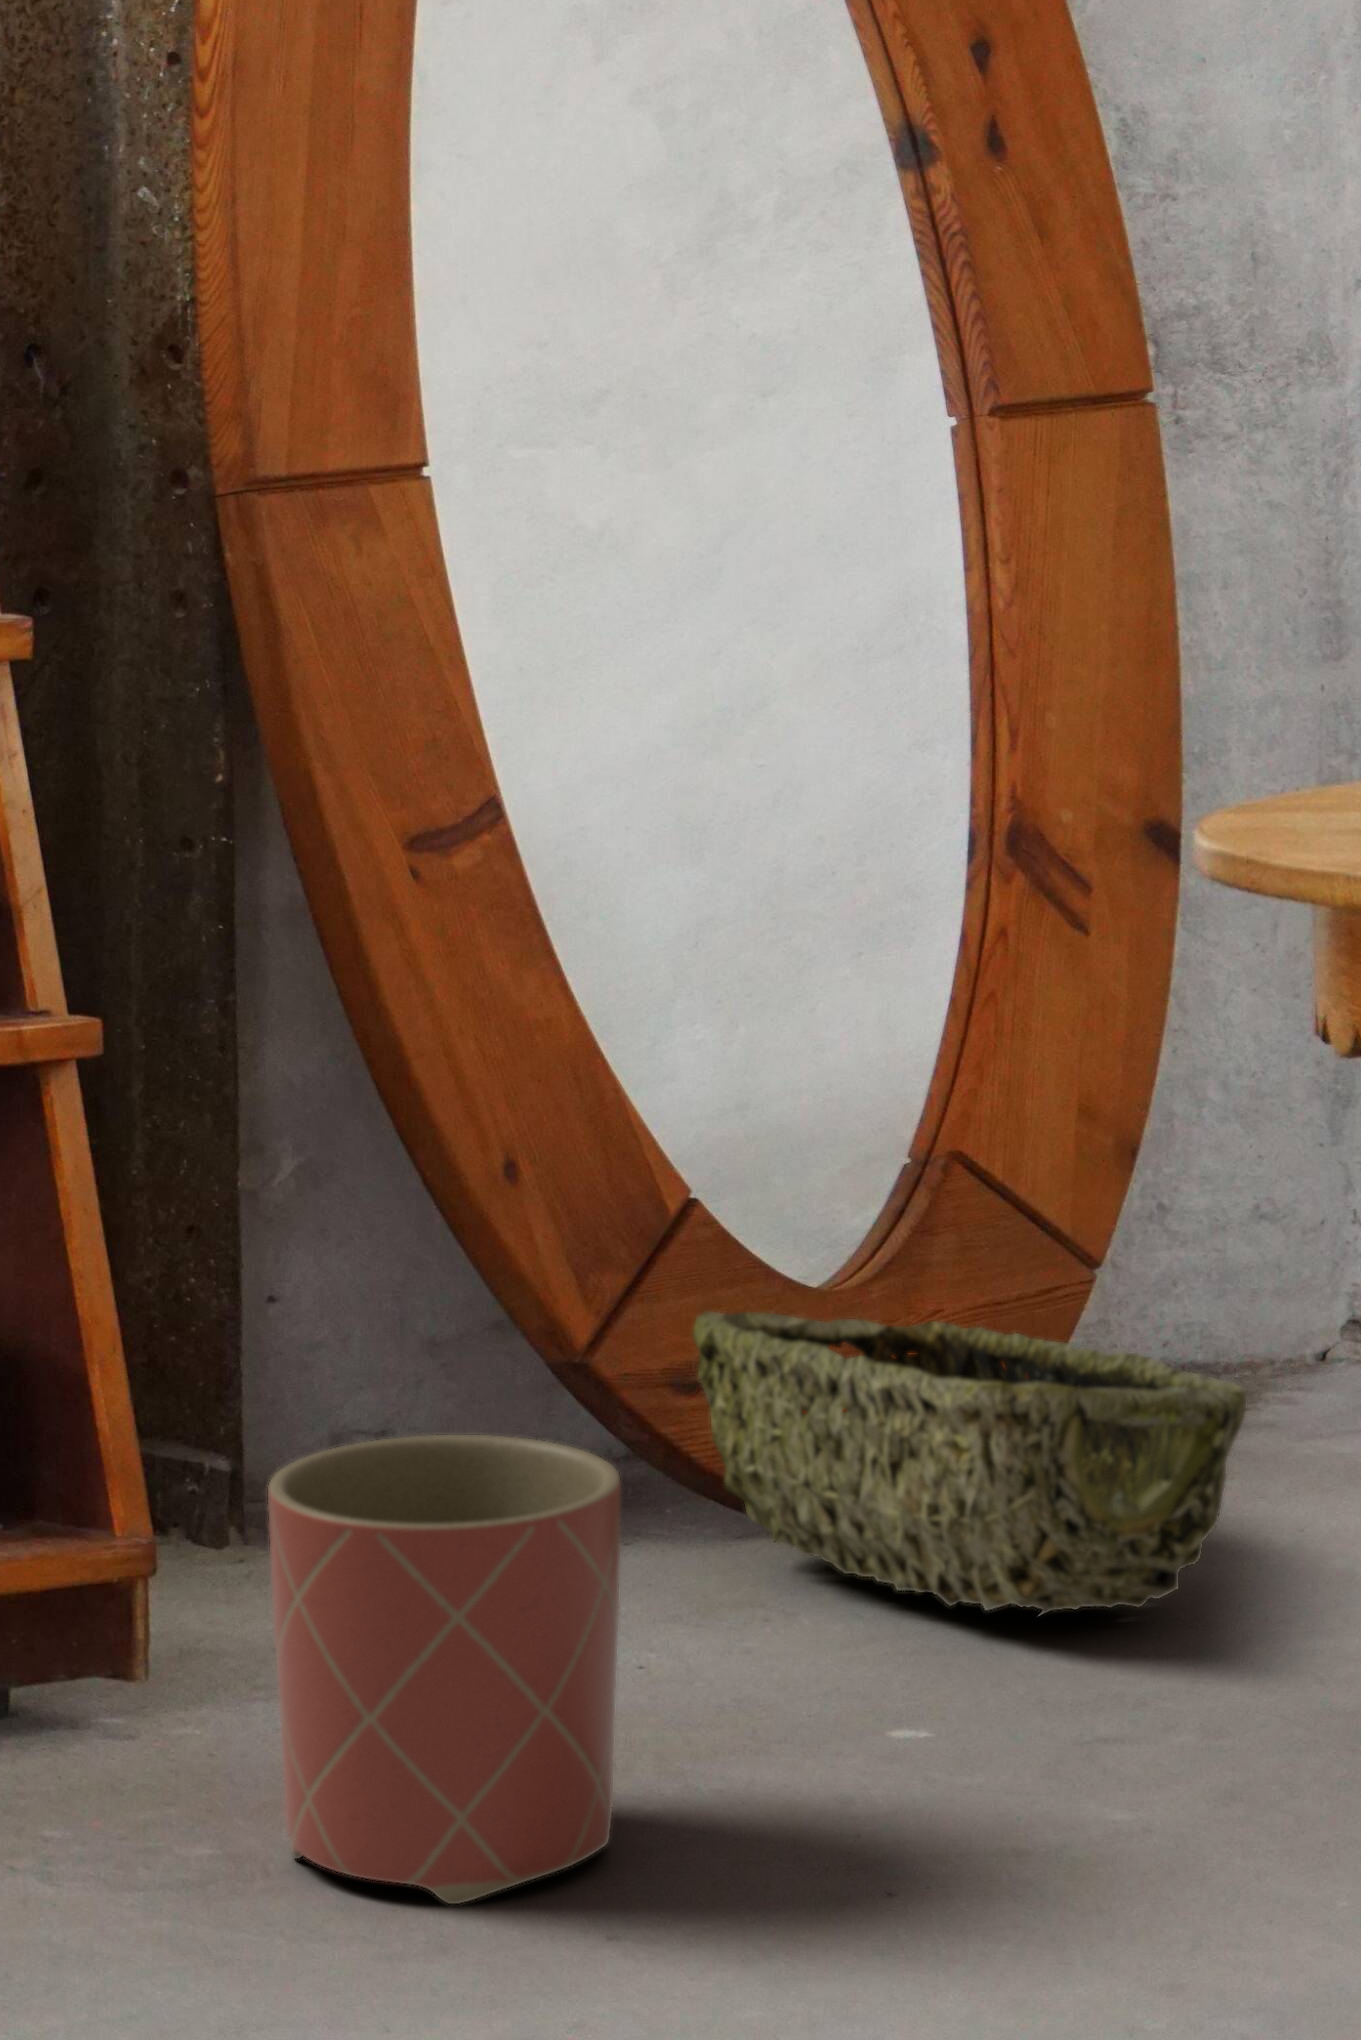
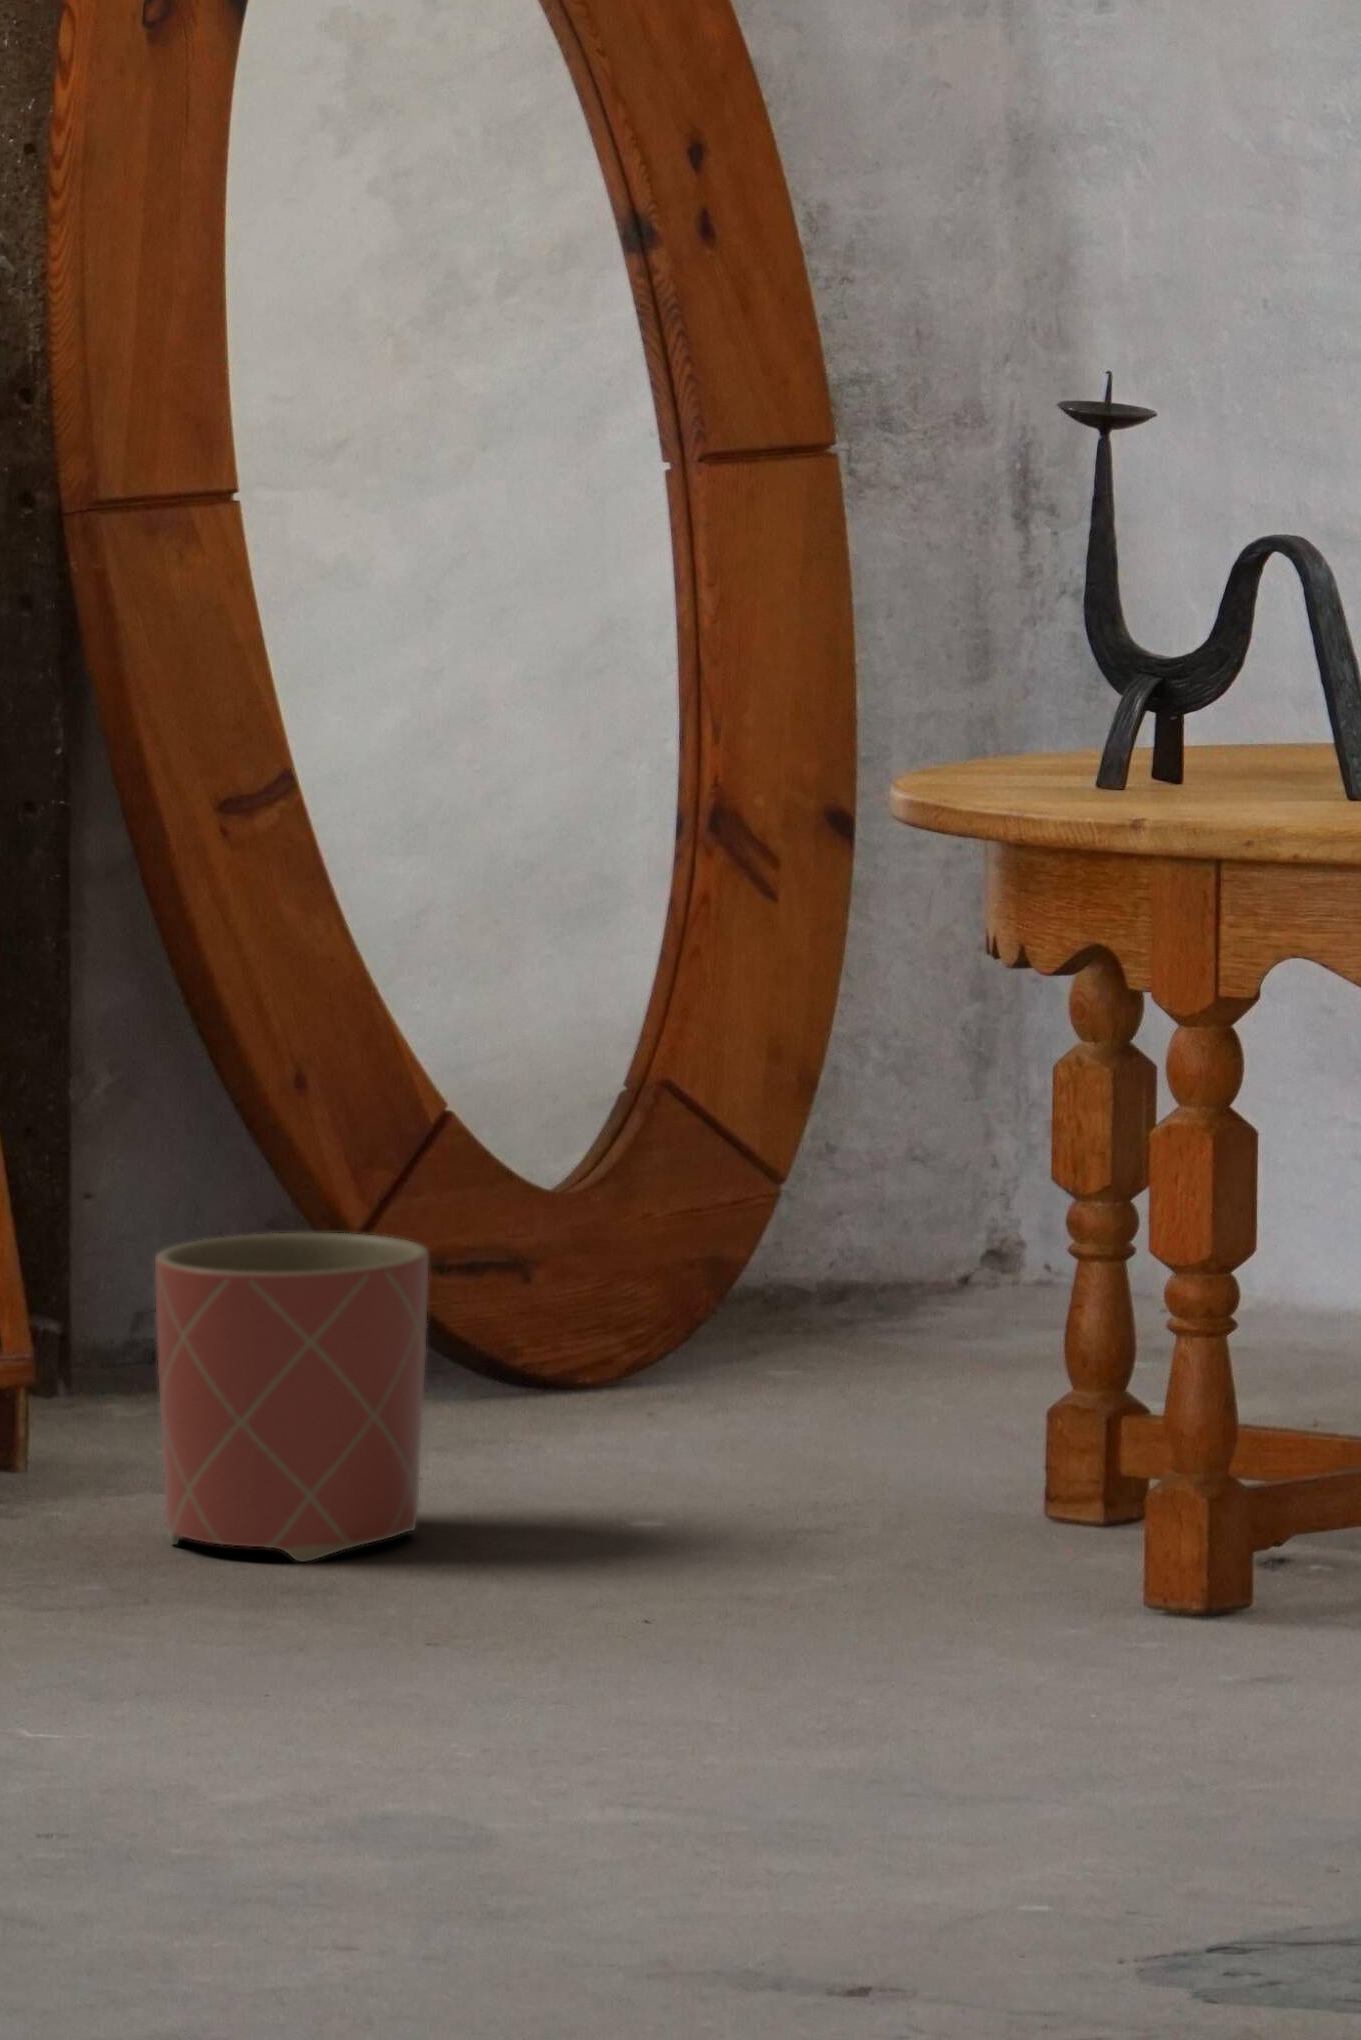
woven basket: present [693,1311,1247,1615] -> none [449,1195,903,1424]

